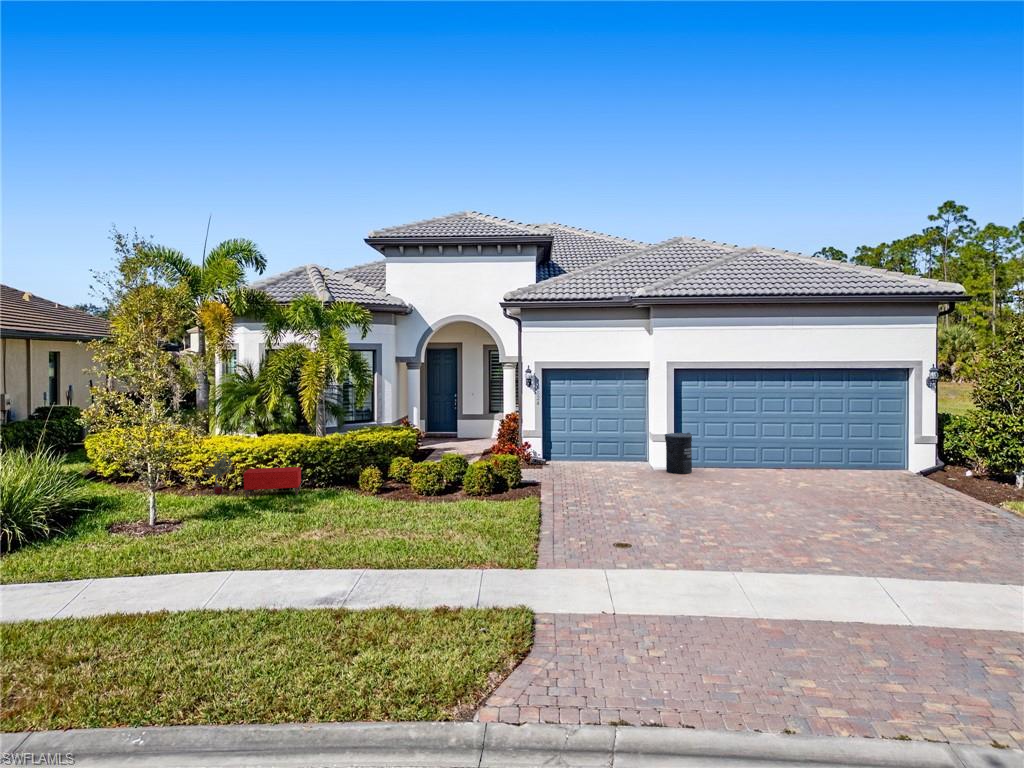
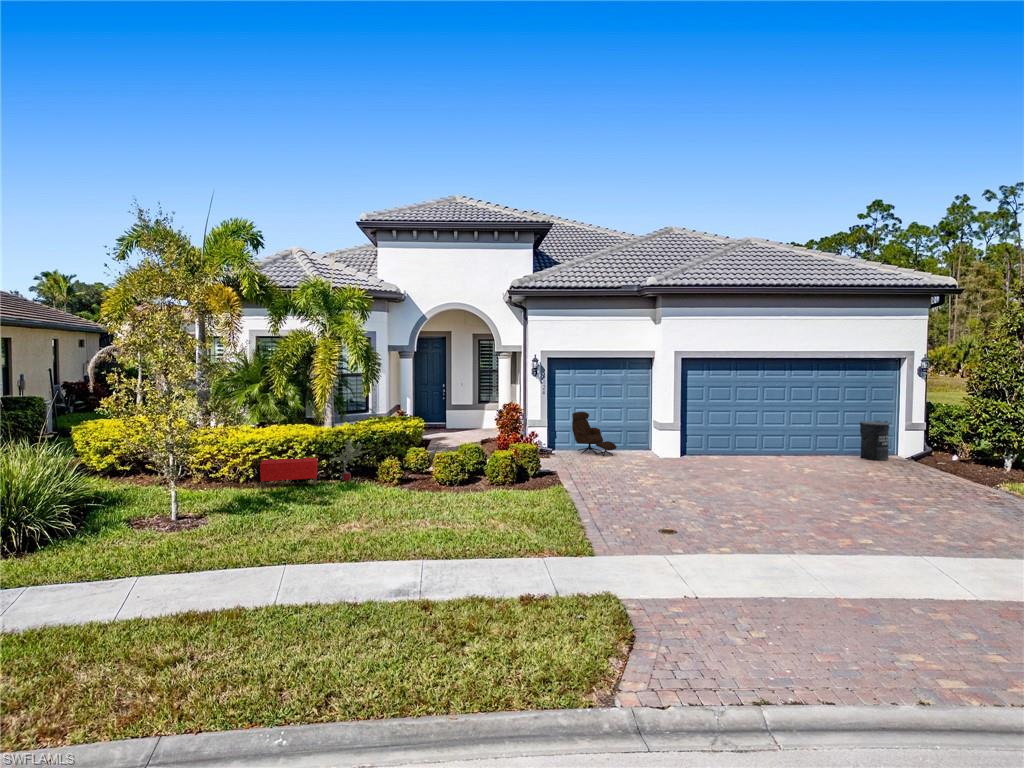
lounge chair: none [566,423,609,468] -> present [572,412,617,456]
trash can: present [665,432,692,474] -> present [860,421,889,461]
potted tree: present [205,454,232,494] -> present [330,439,362,481]

